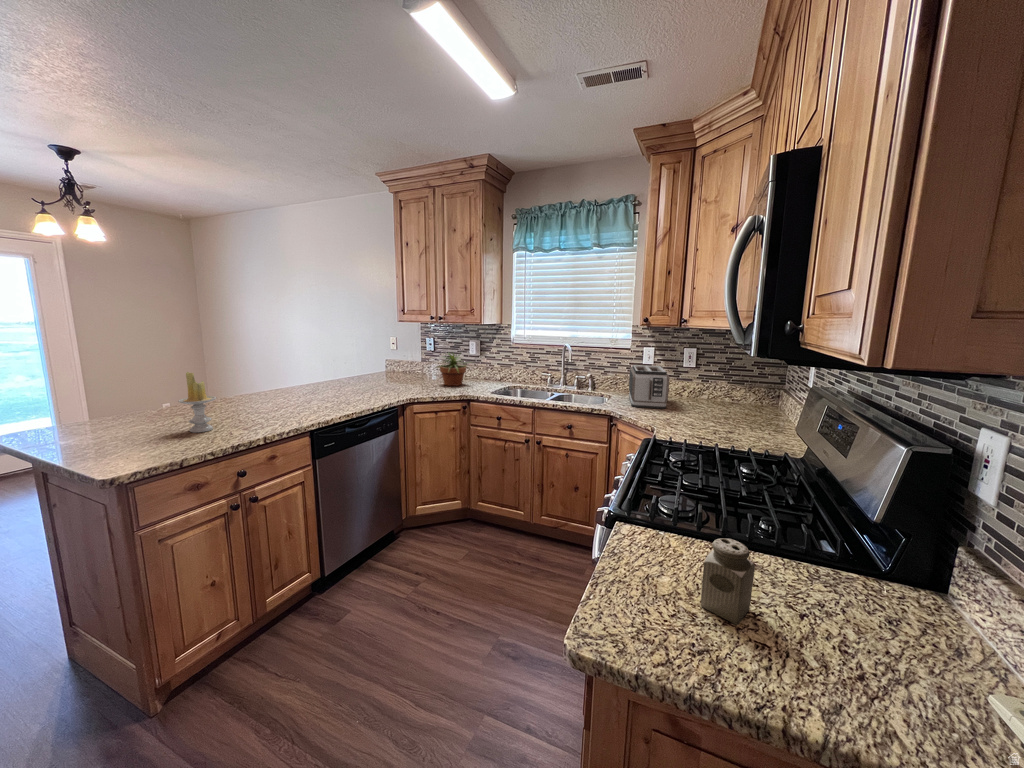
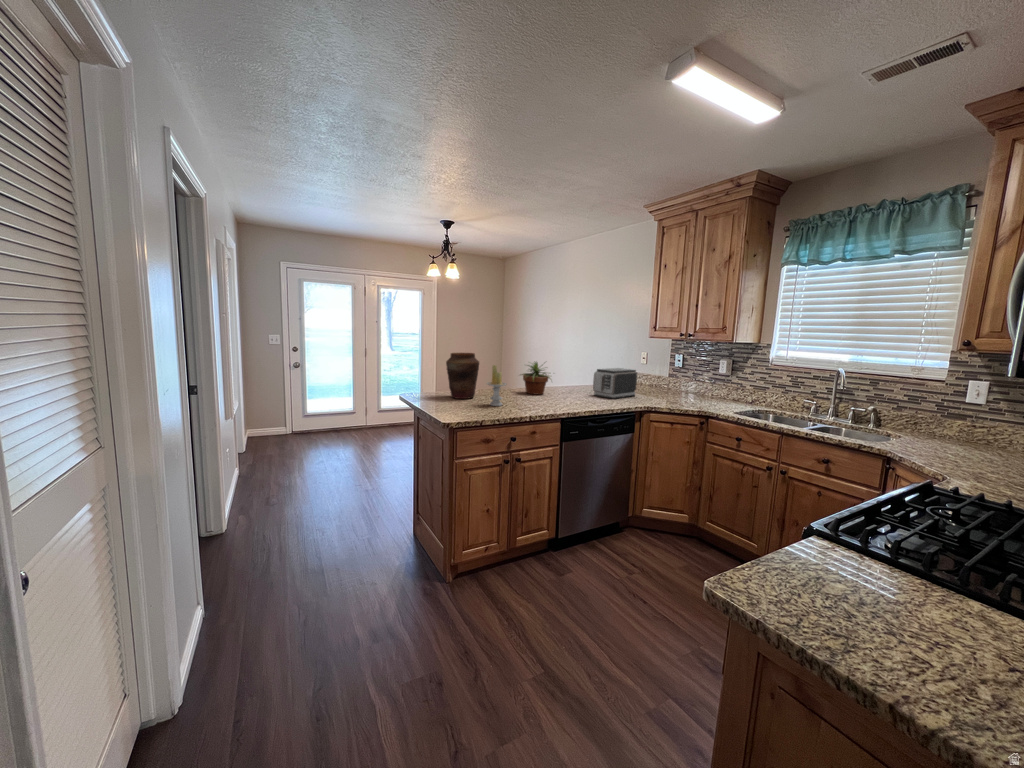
potted plant: present [438,353,470,386] -> present [522,362,550,394]
vase: none [88,356,160,430] -> present [446,353,479,399]
toaster: present [629,365,669,409] -> present [593,368,637,399]
salt shaker: present [701,538,755,624] -> none [867,551,945,638]

